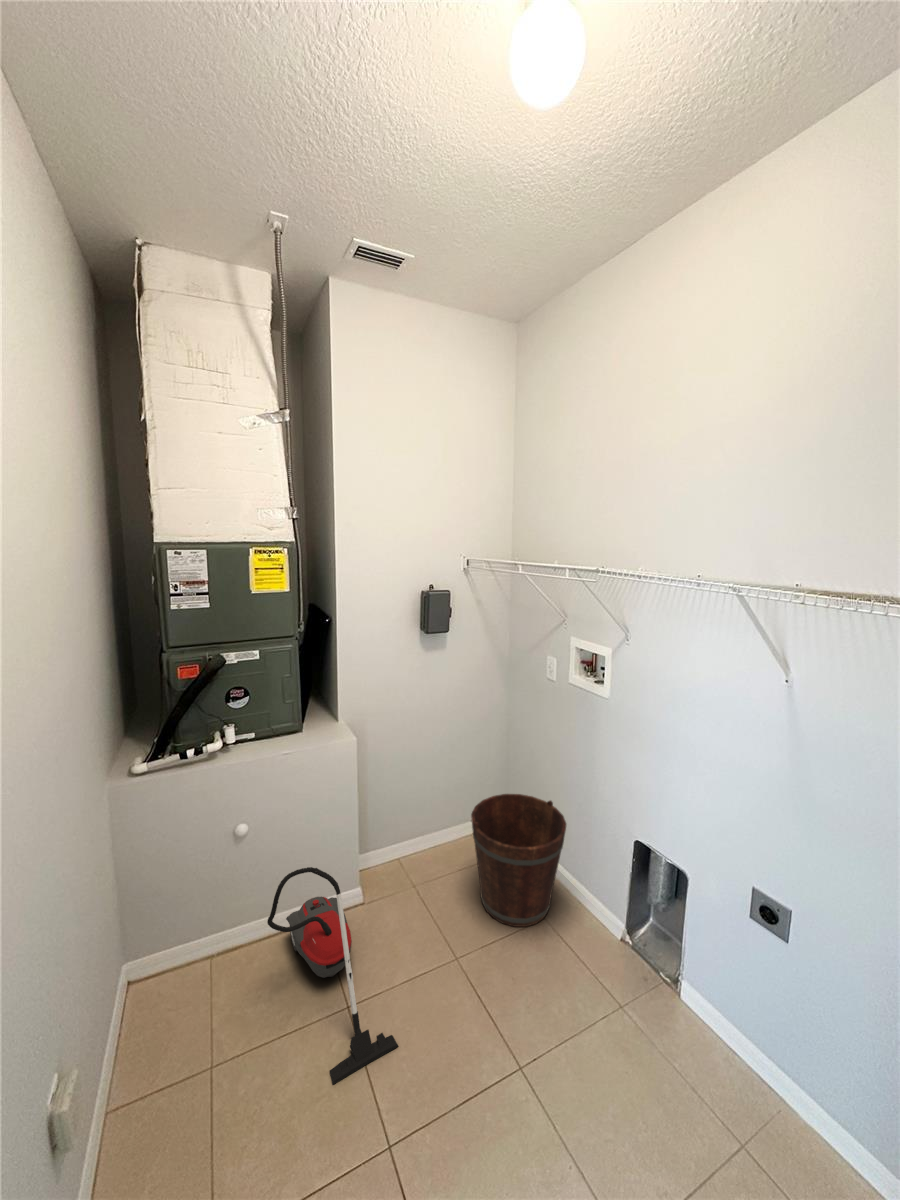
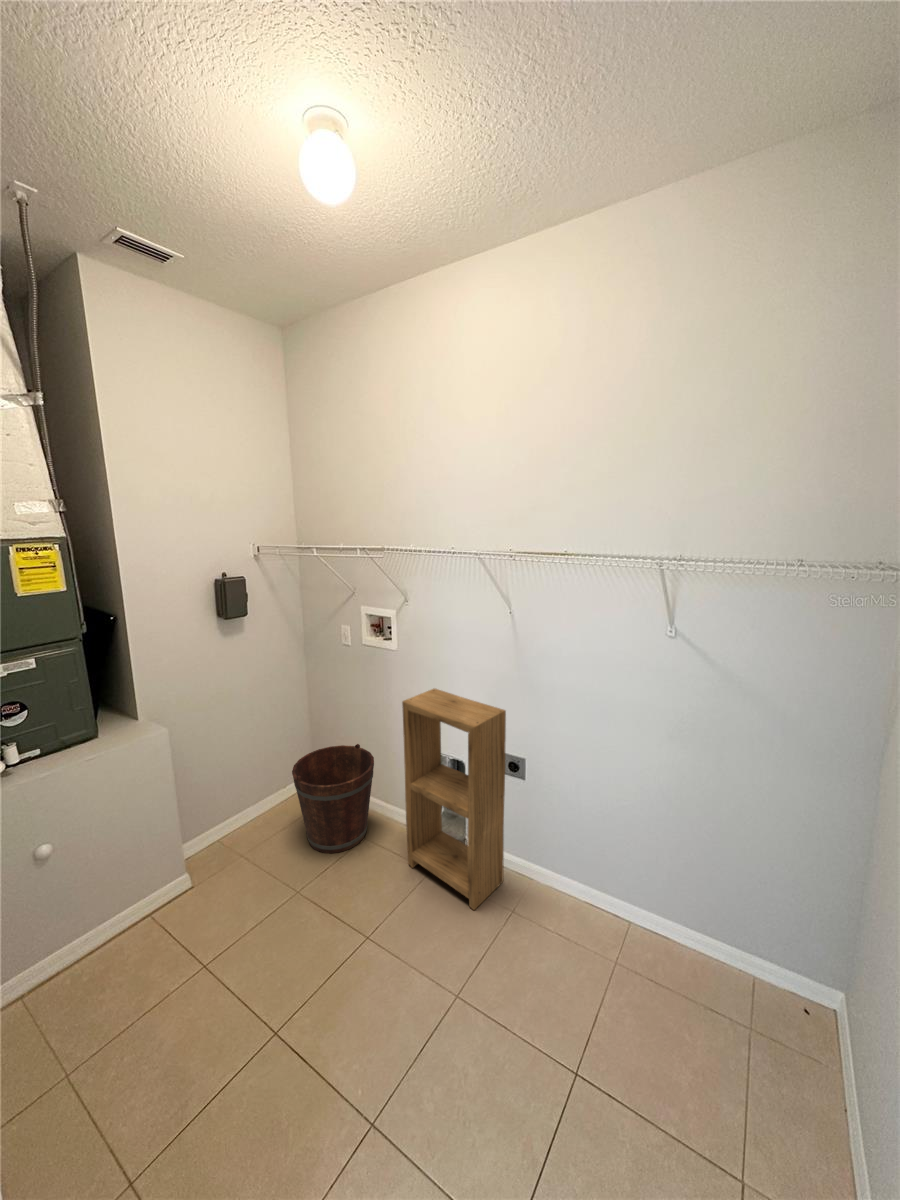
shelving unit: none [593,761,762,1102] -> present [402,689,506,910]
vacuum cleaner: present [267,867,398,1085] -> none [99,853,260,1033]

